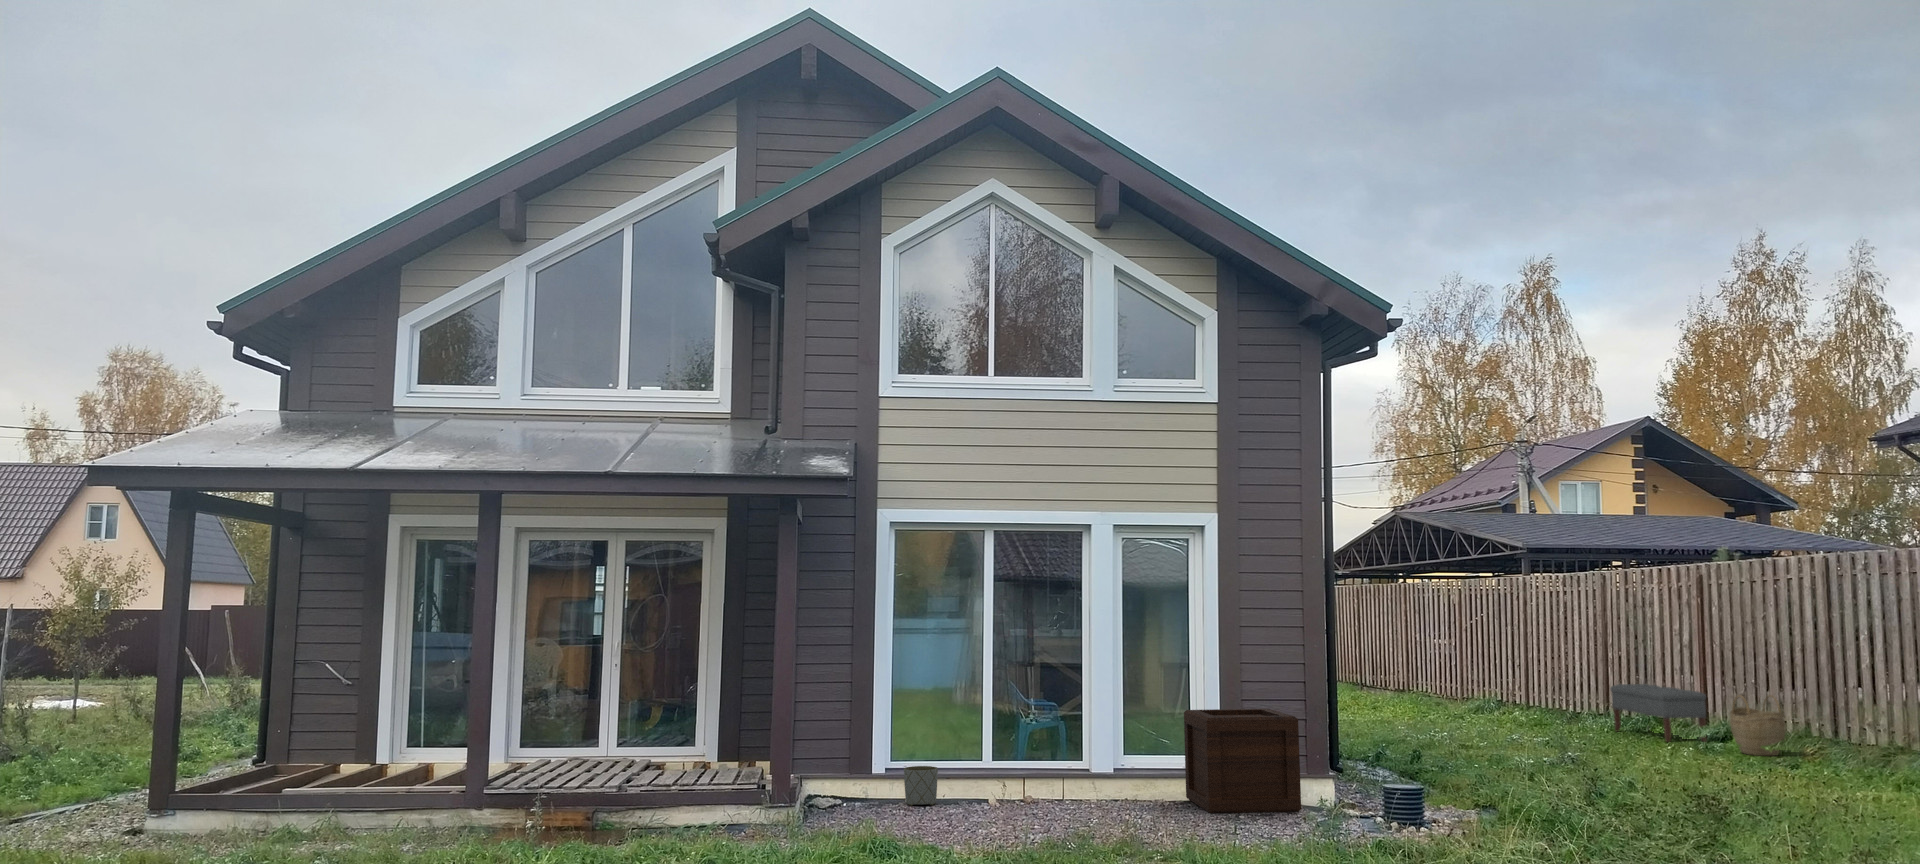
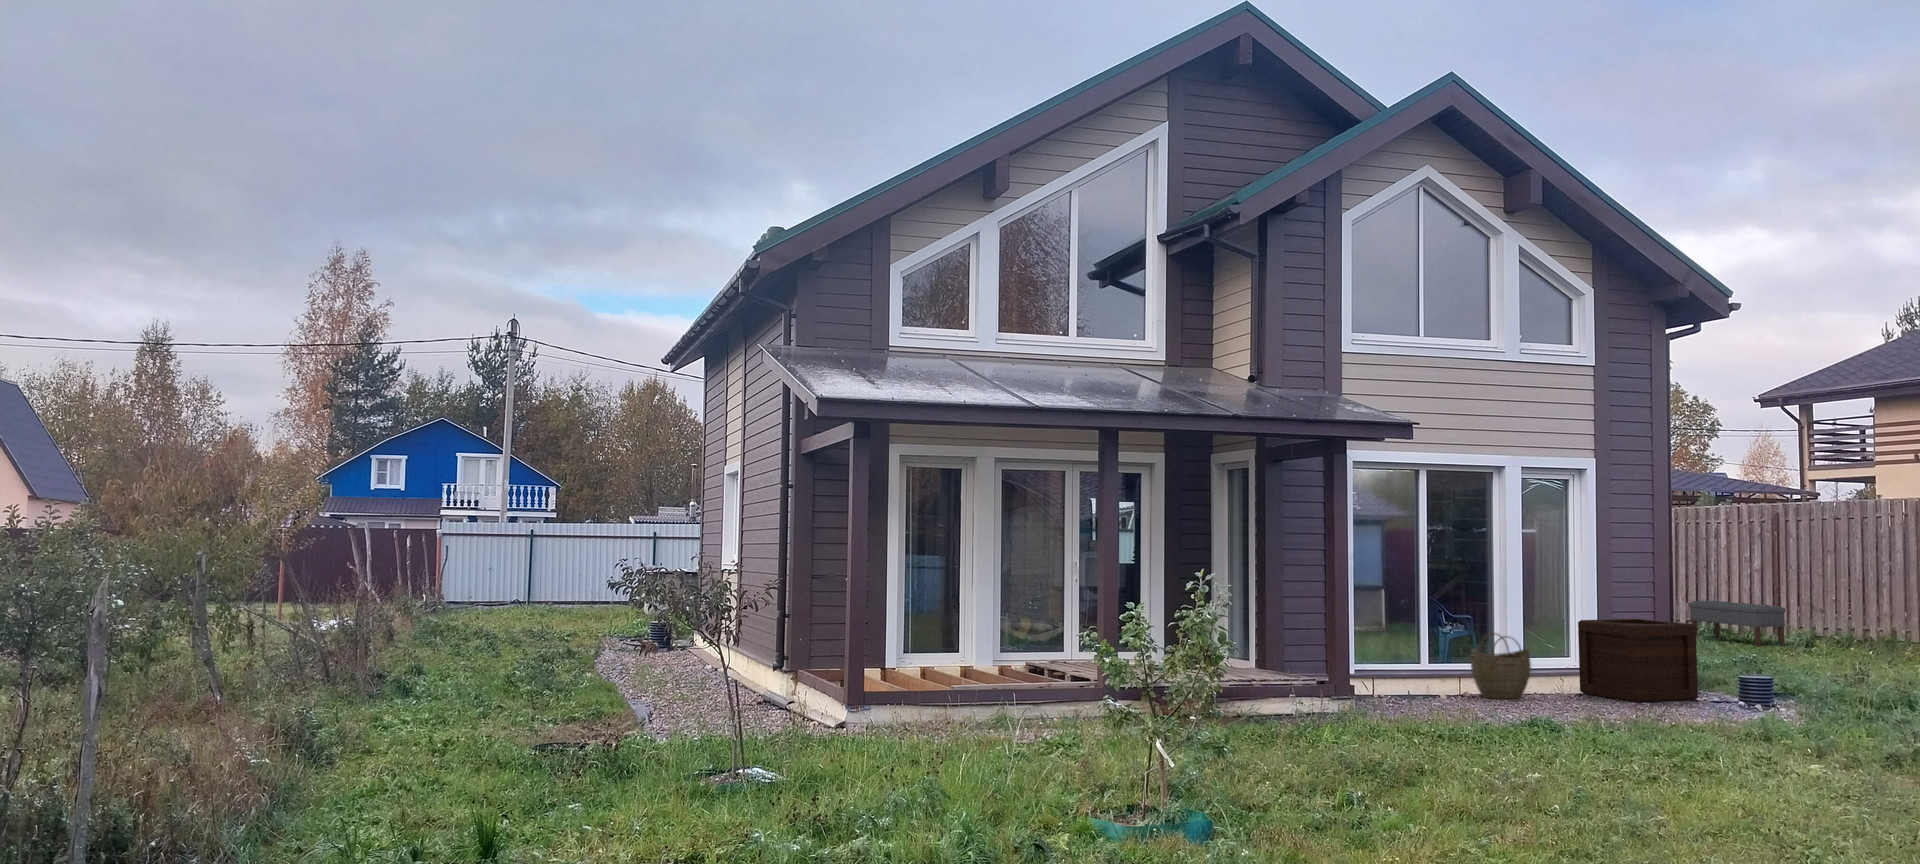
woven basket: present [1730,695,1785,756] -> present [1471,633,1531,699]
planter: present [904,766,938,806] -> none [1374,669,1405,702]

